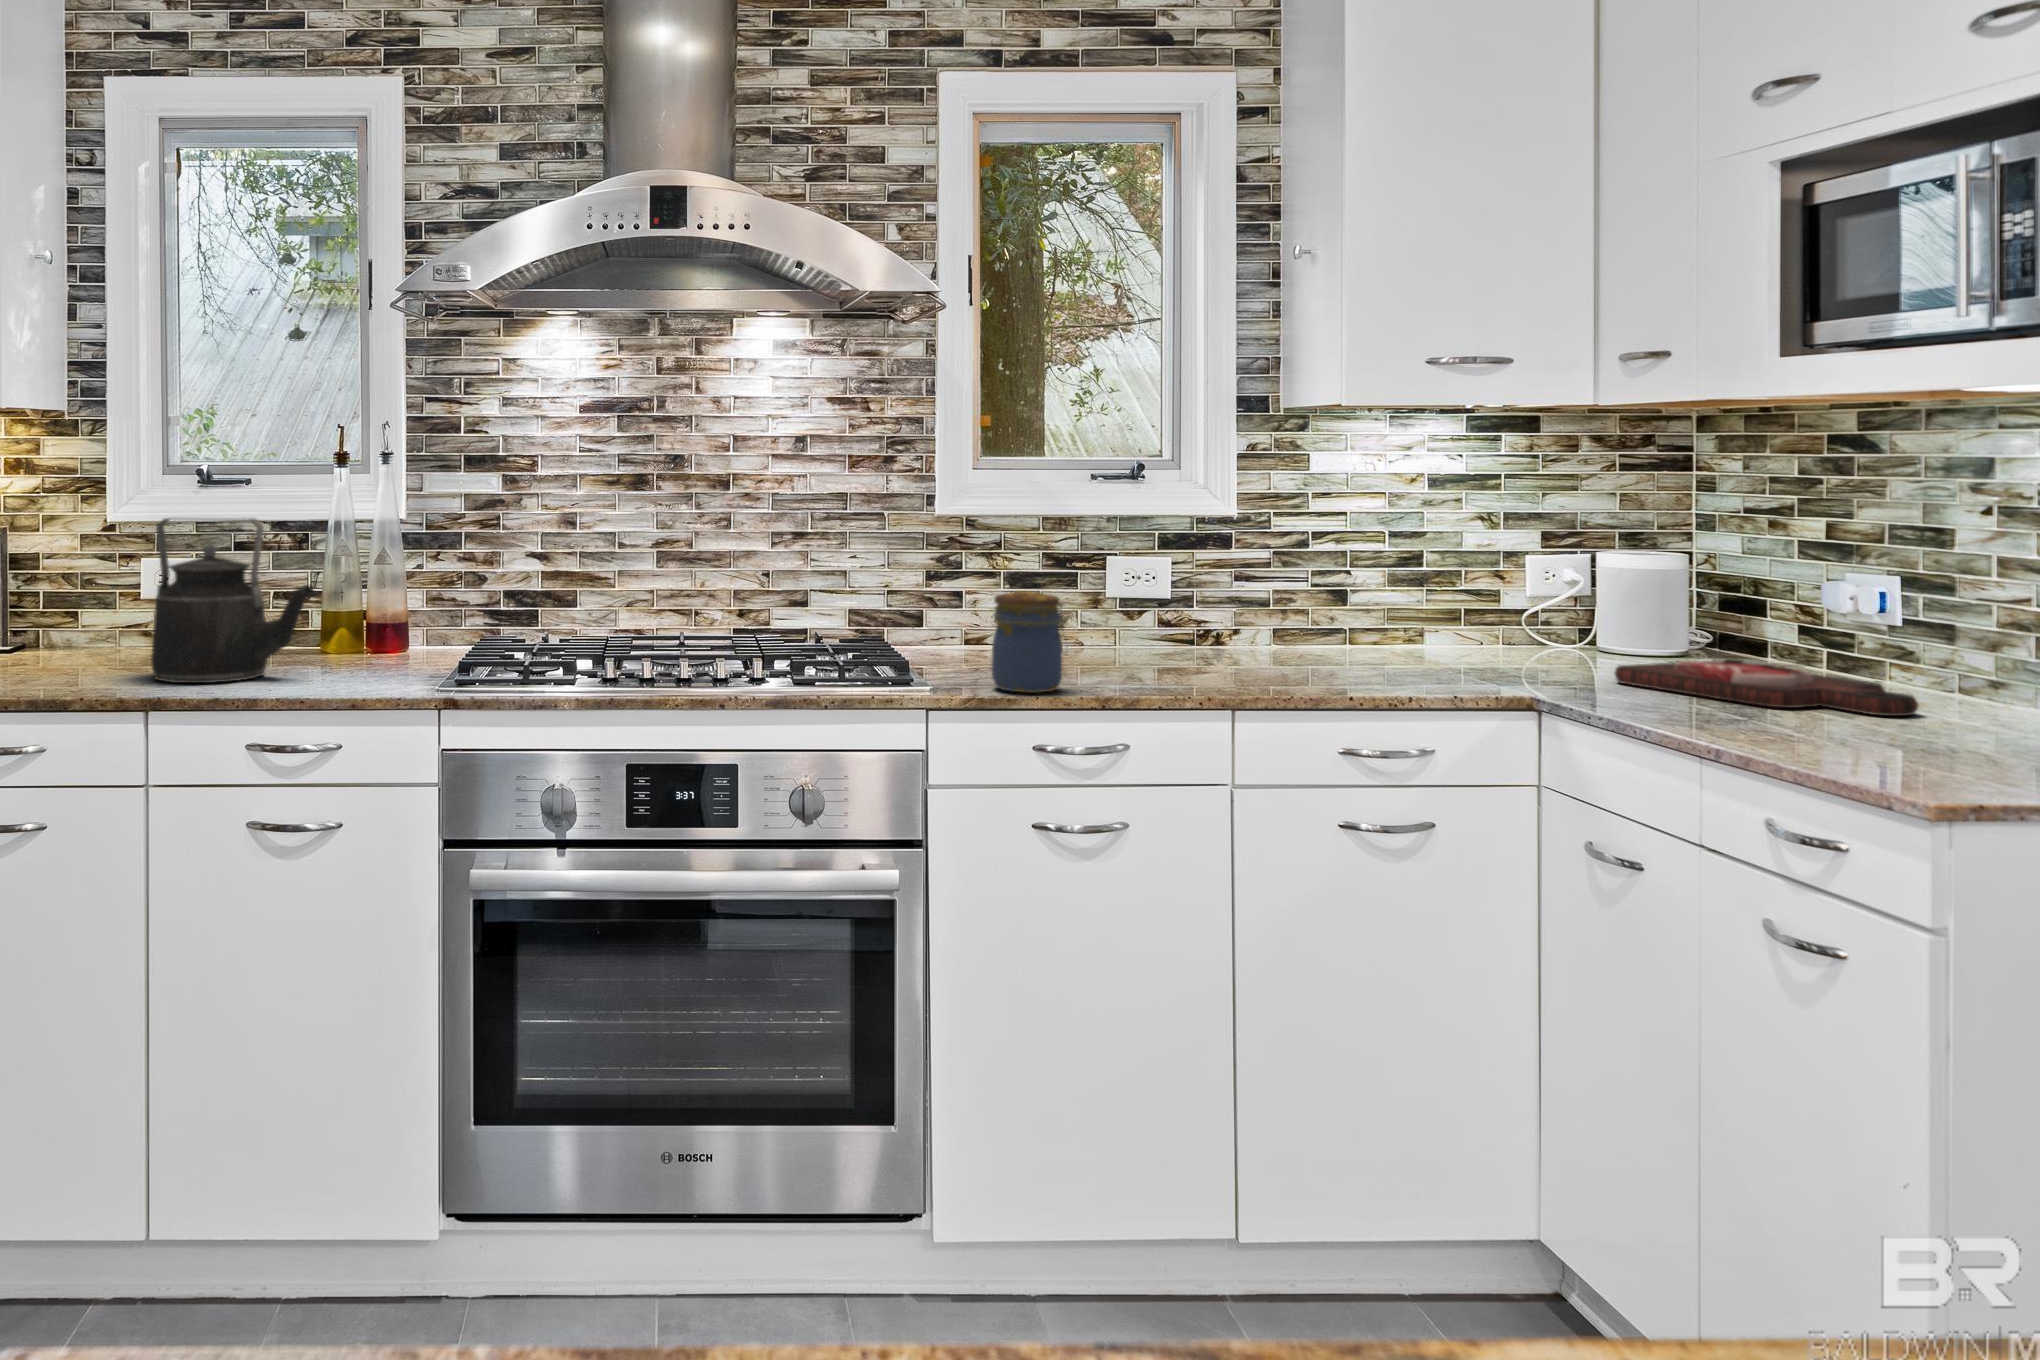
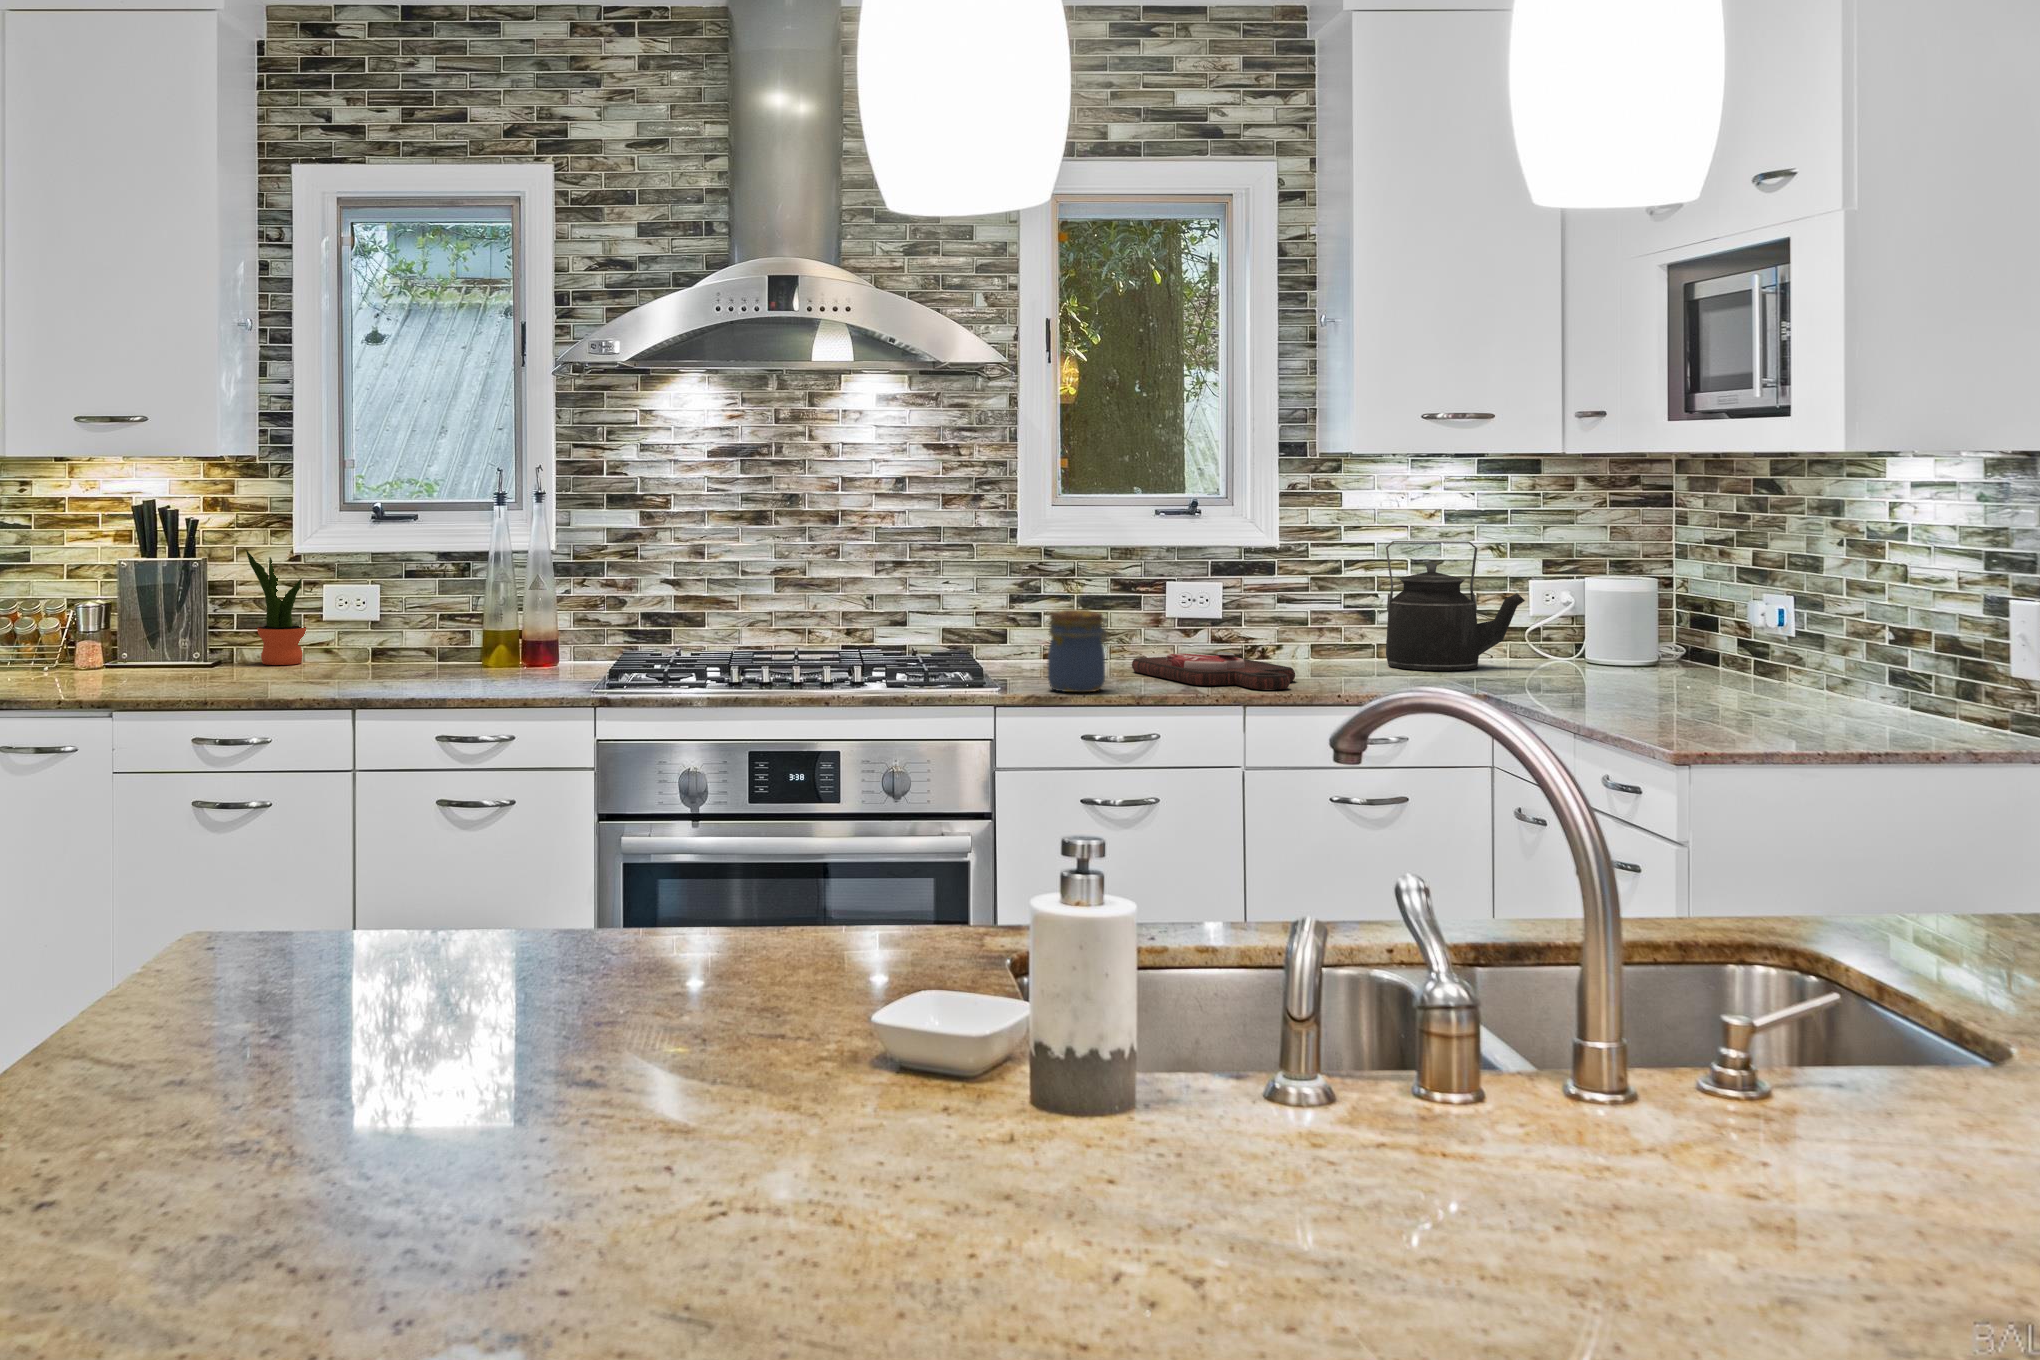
potted plant: none [46,518,120,650] -> present [246,550,306,665]
kettle: present [151,518,315,683] -> present [1386,541,1525,671]
cutting board: present [1615,659,1918,716] -> present [1132,652,1295,690]

